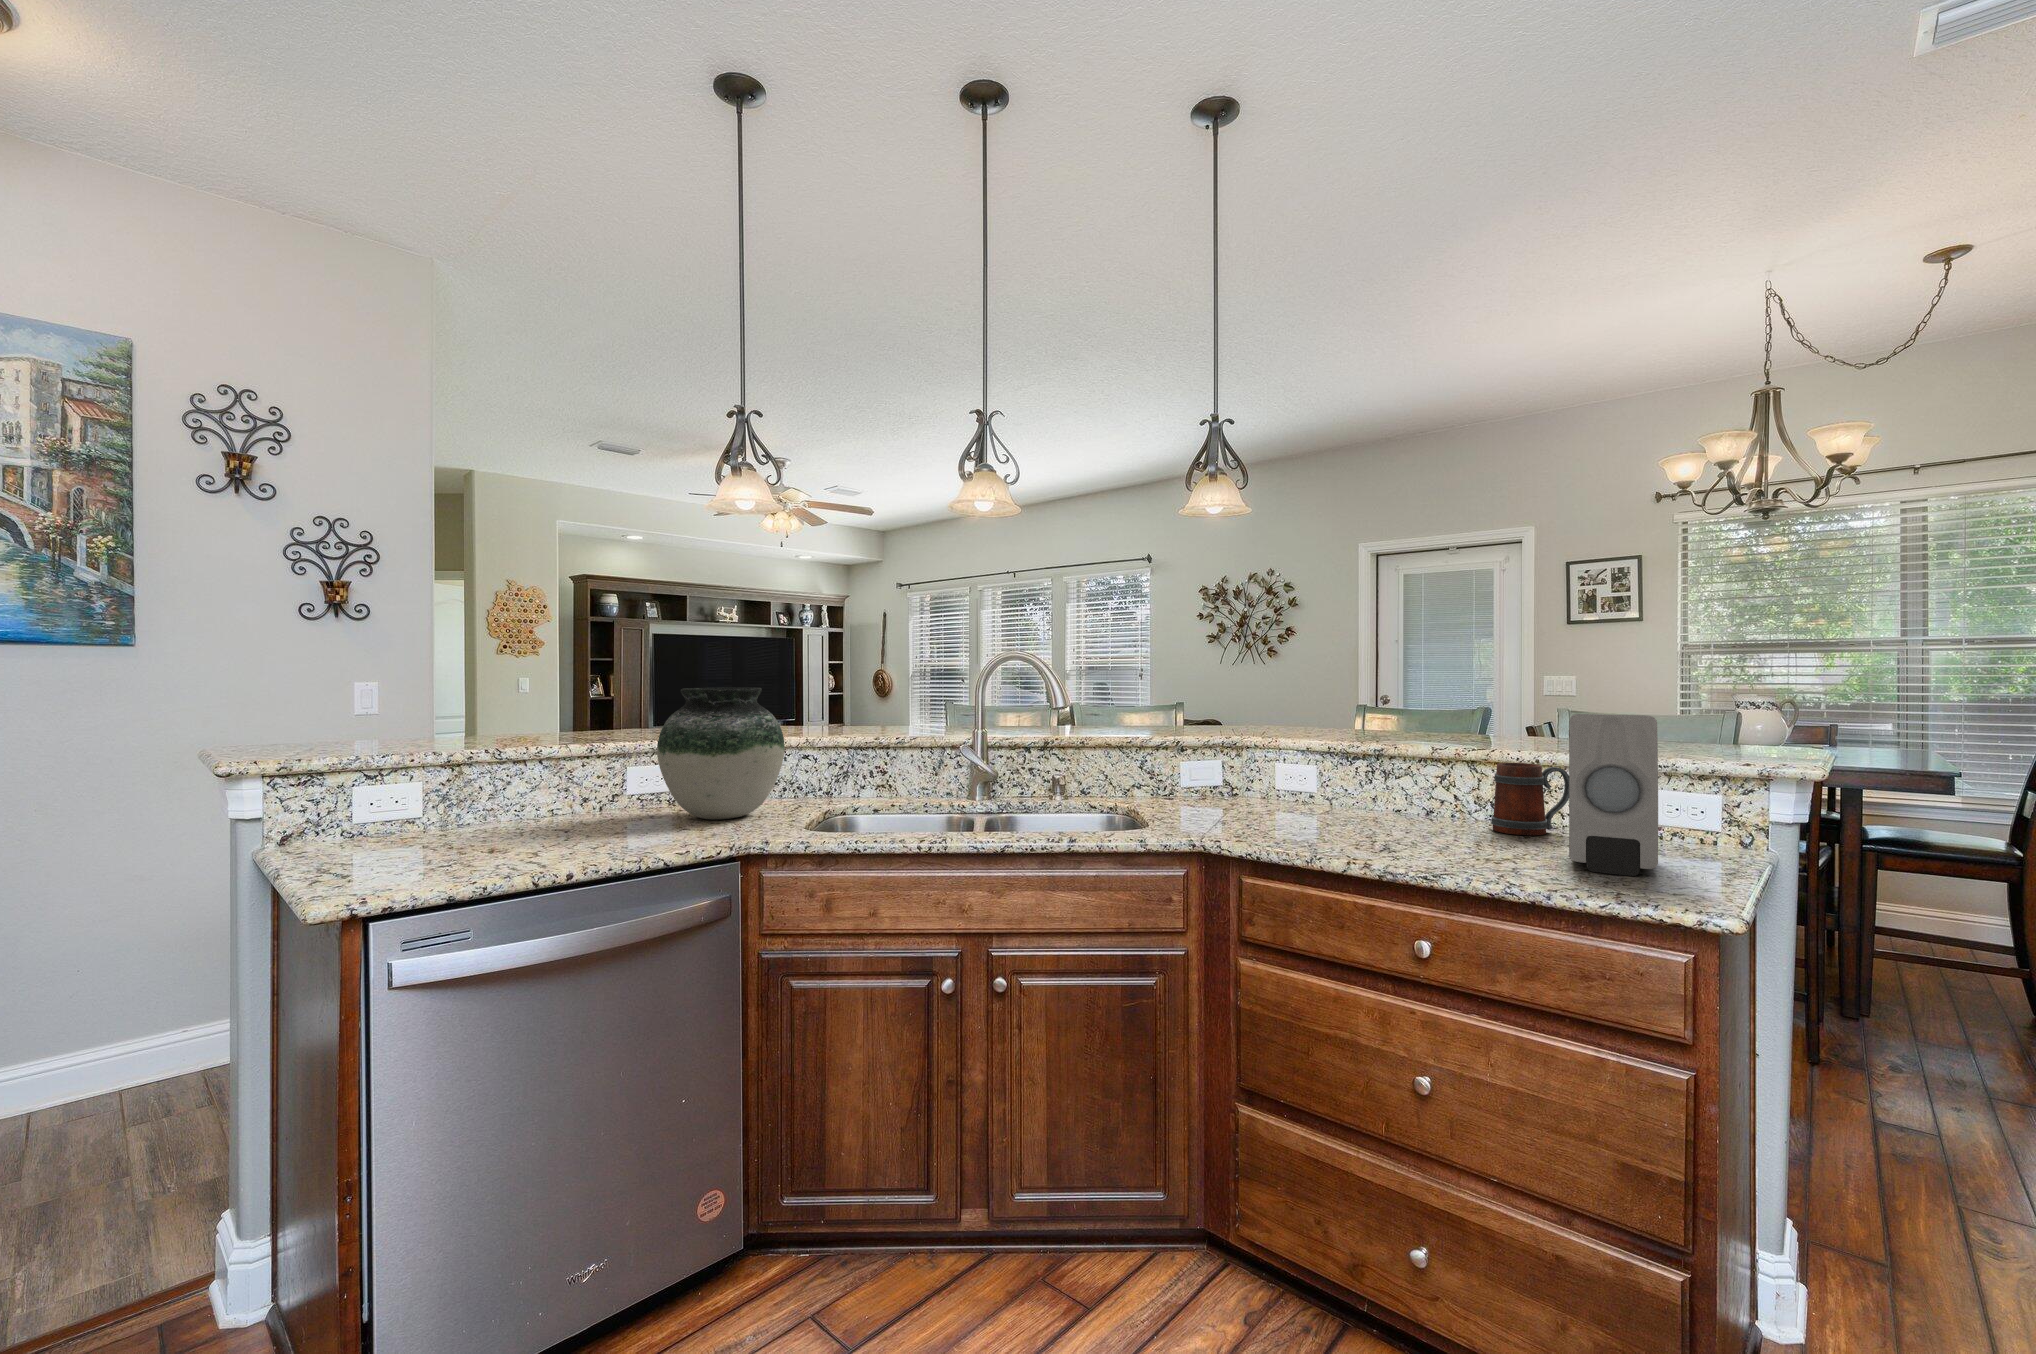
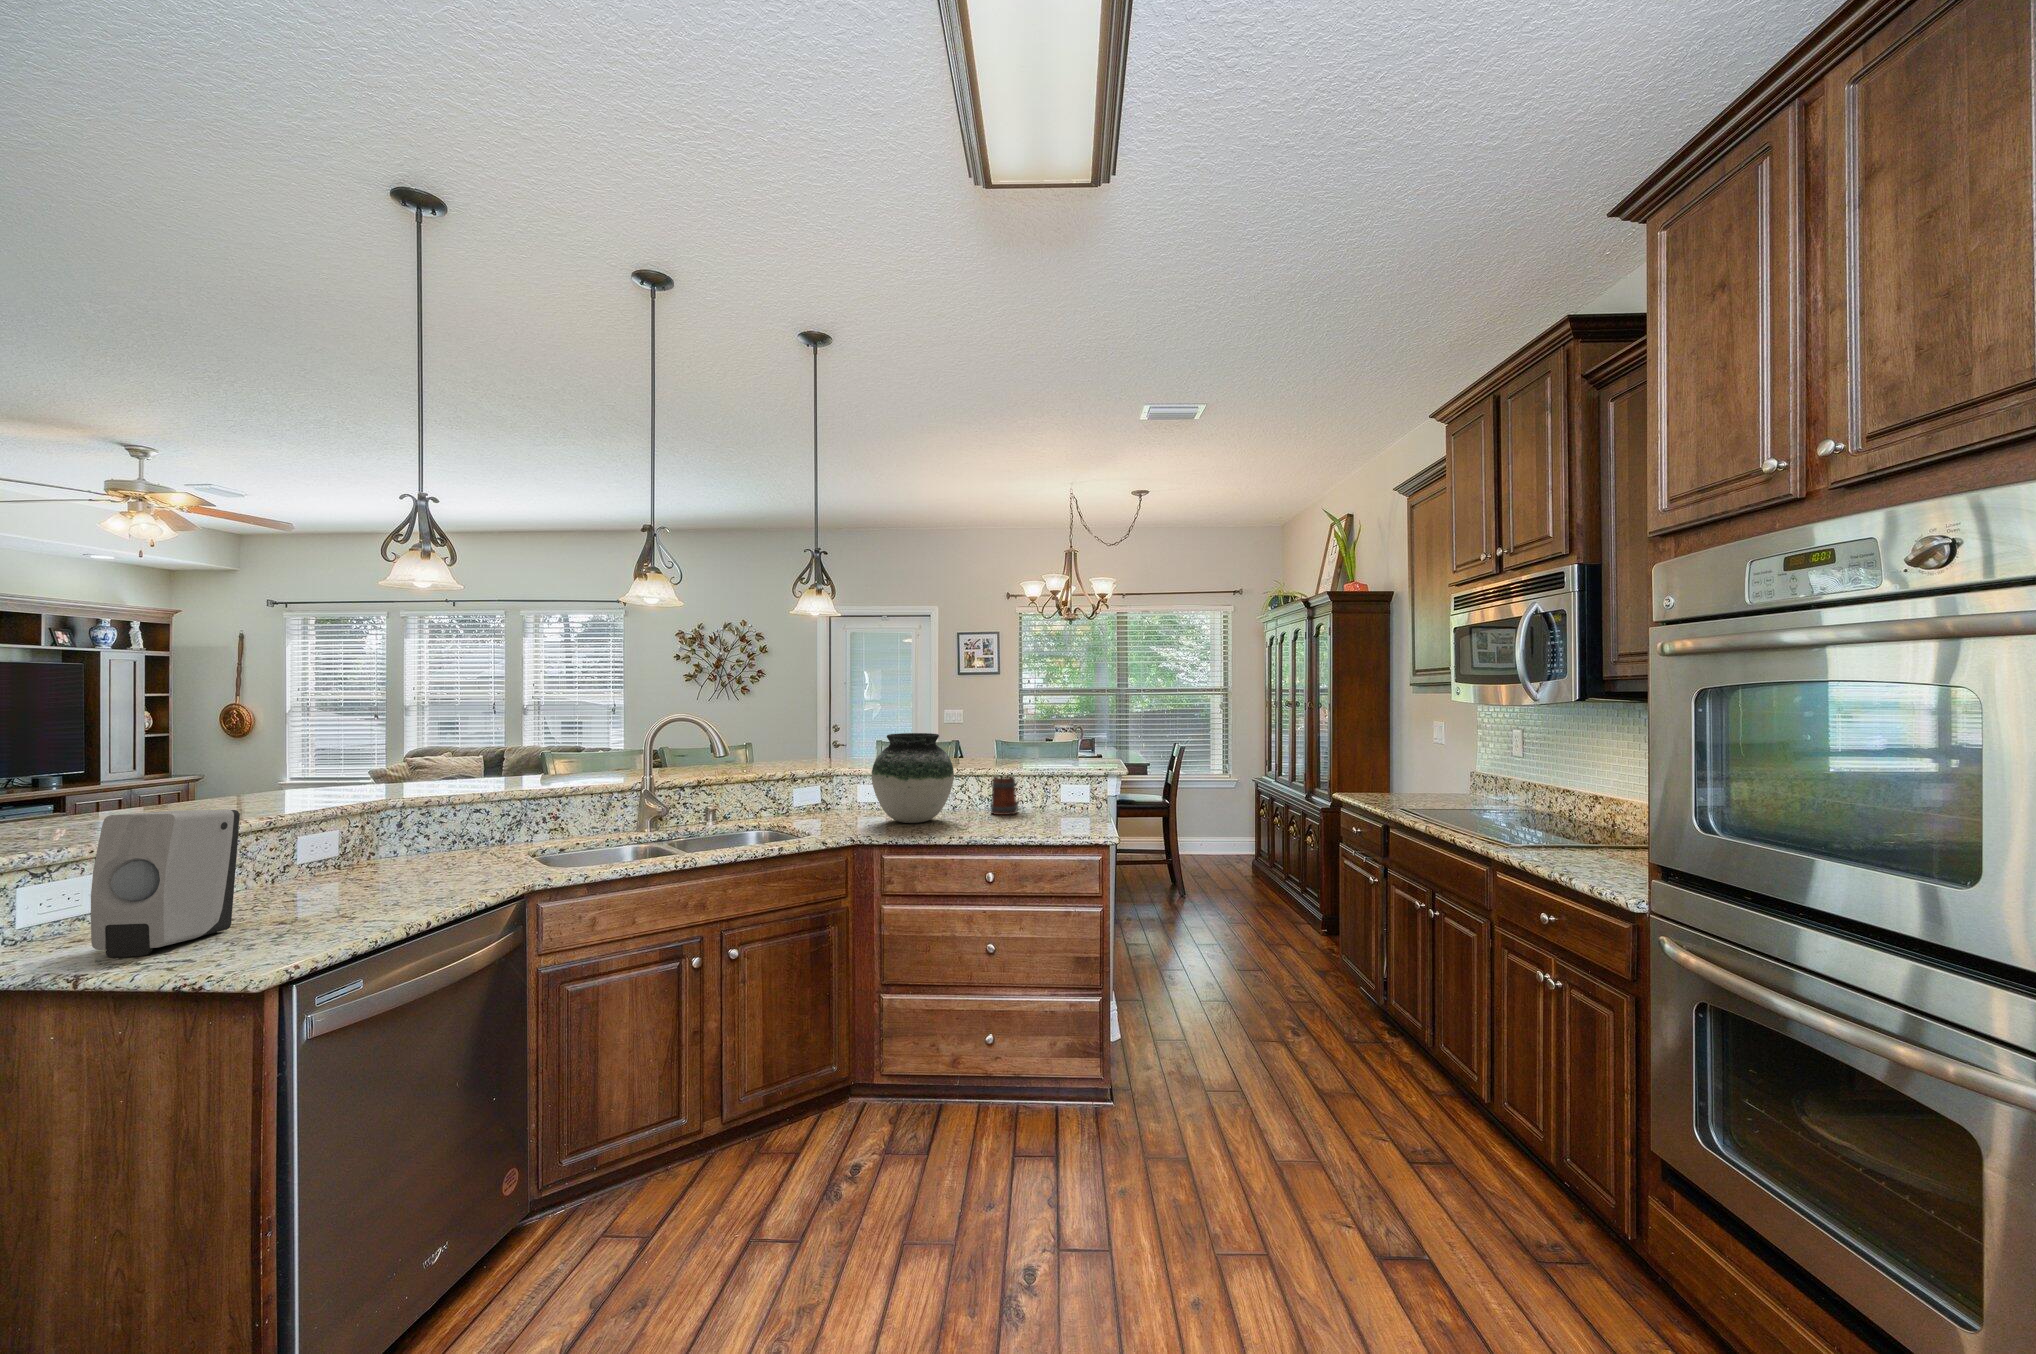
vase: present [657,687,785,819] -> present [872,733,954,823]
soap dispenser: present [1569,714,1658,876] -> present [91,810,240,957]

